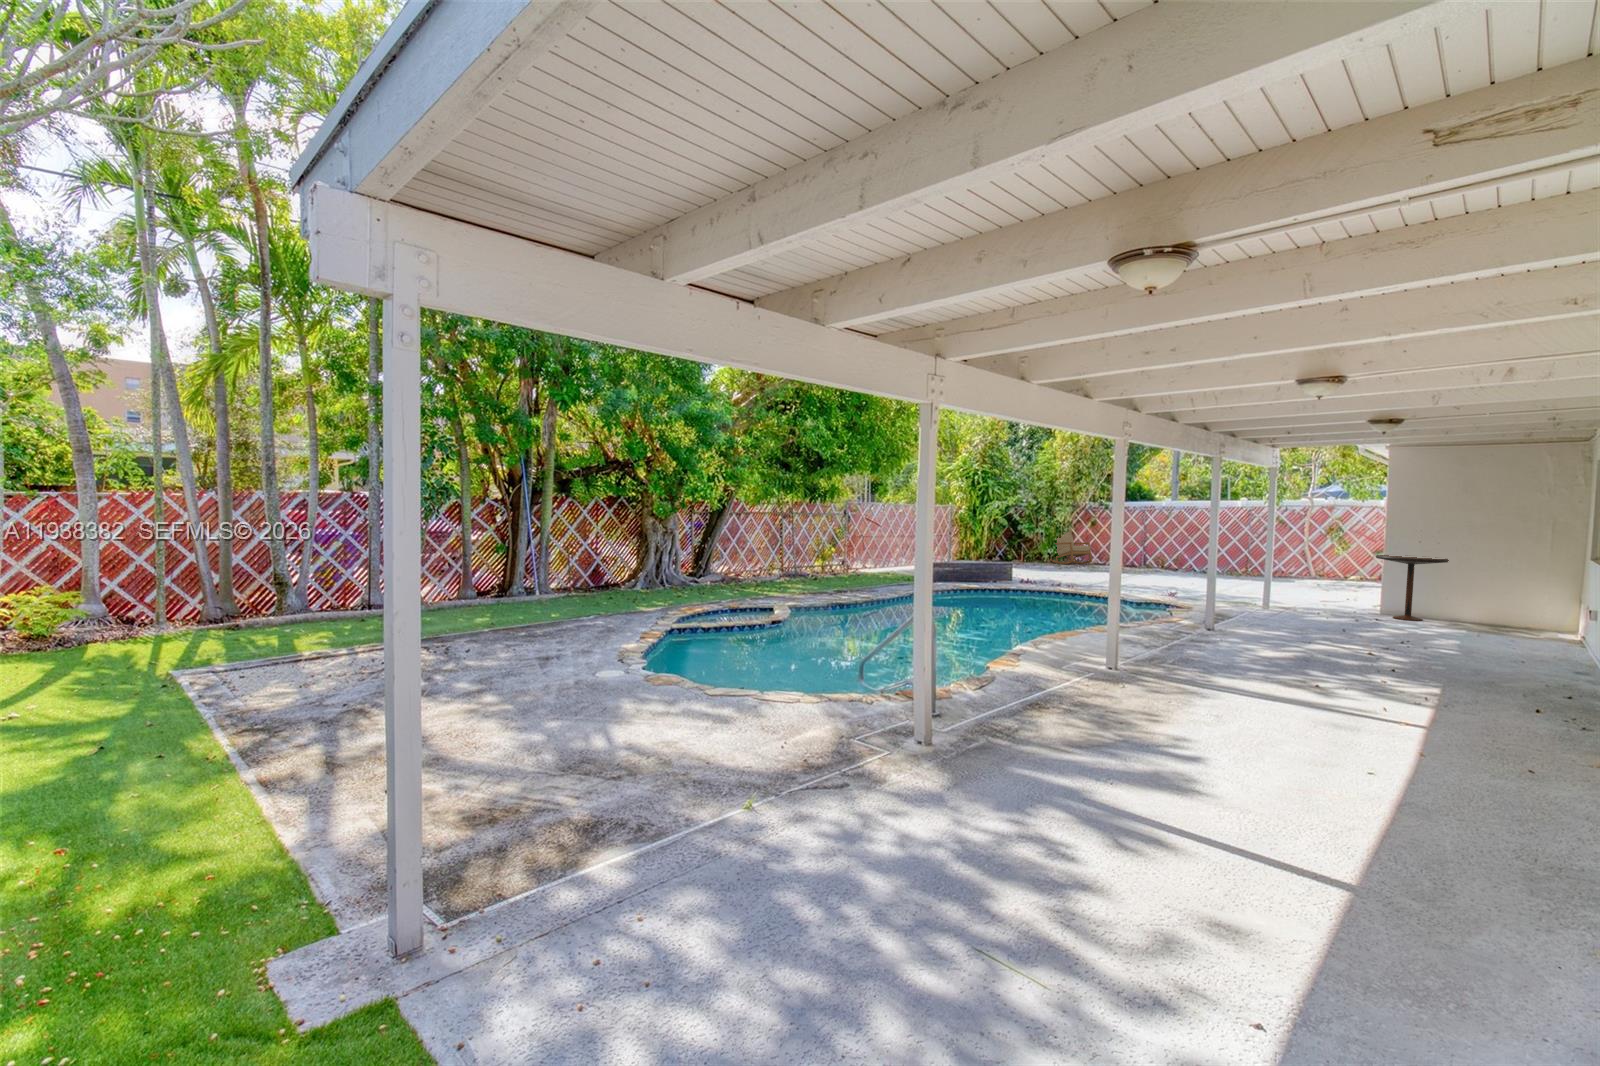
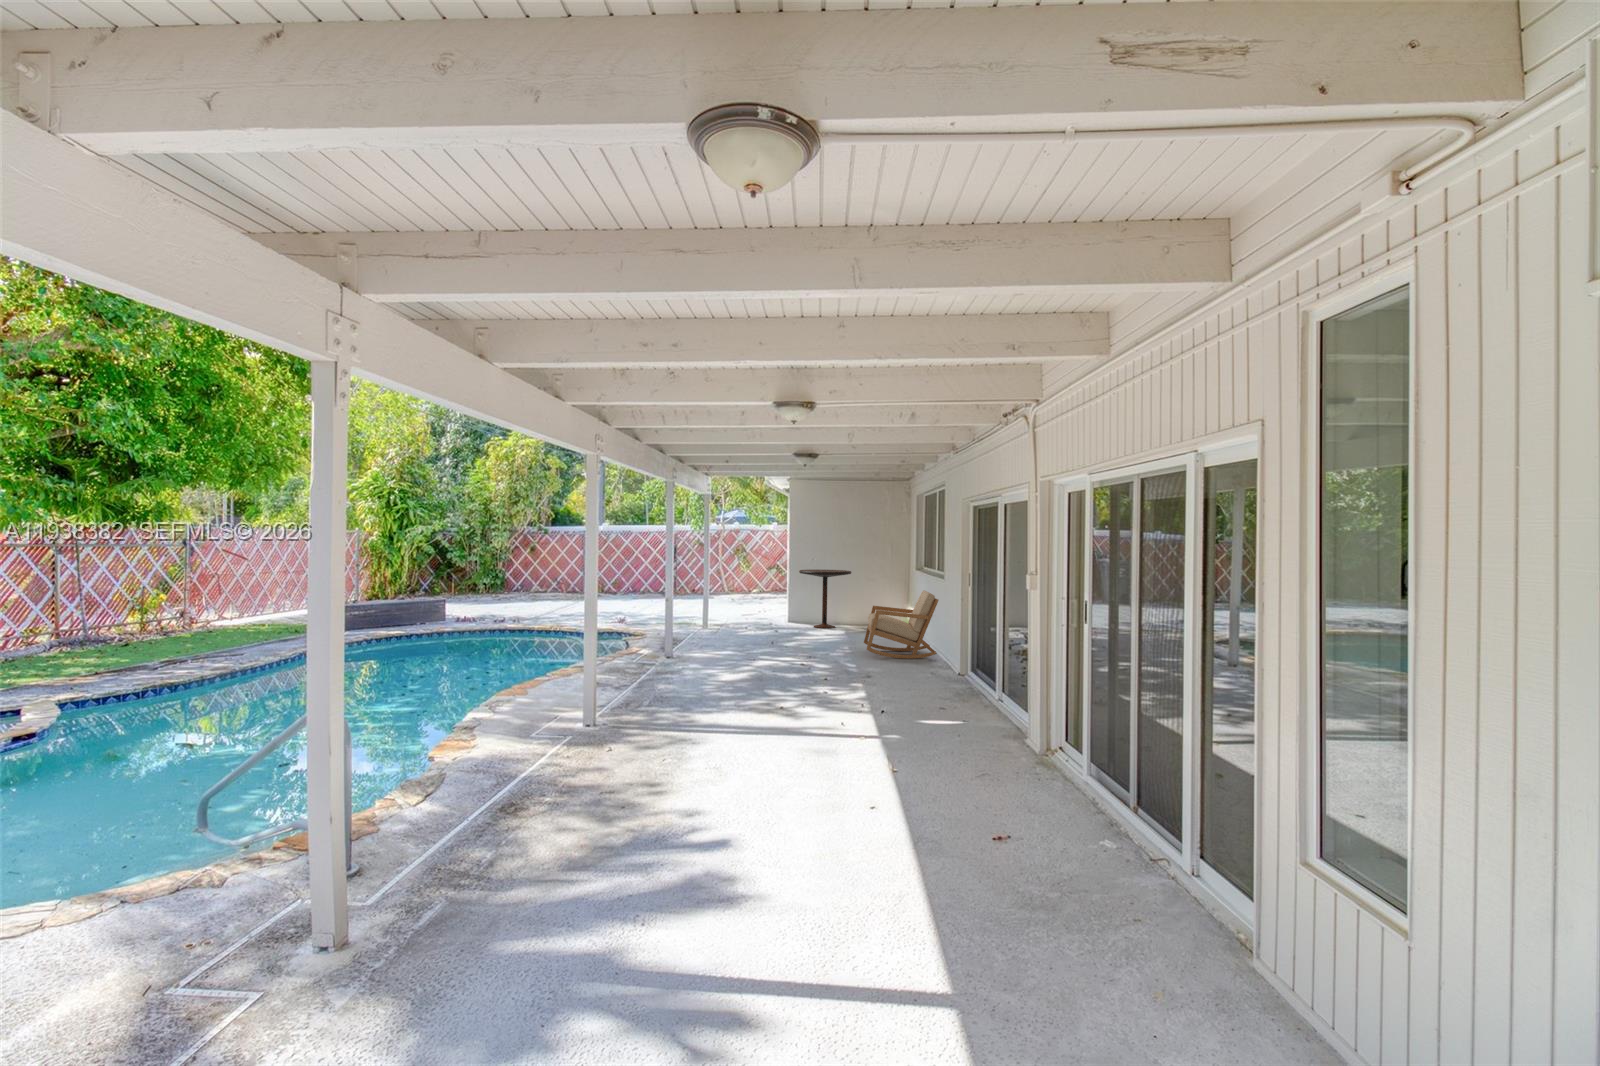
chair: present [1050,533,1092,564] -> present [864,590,938,659]

